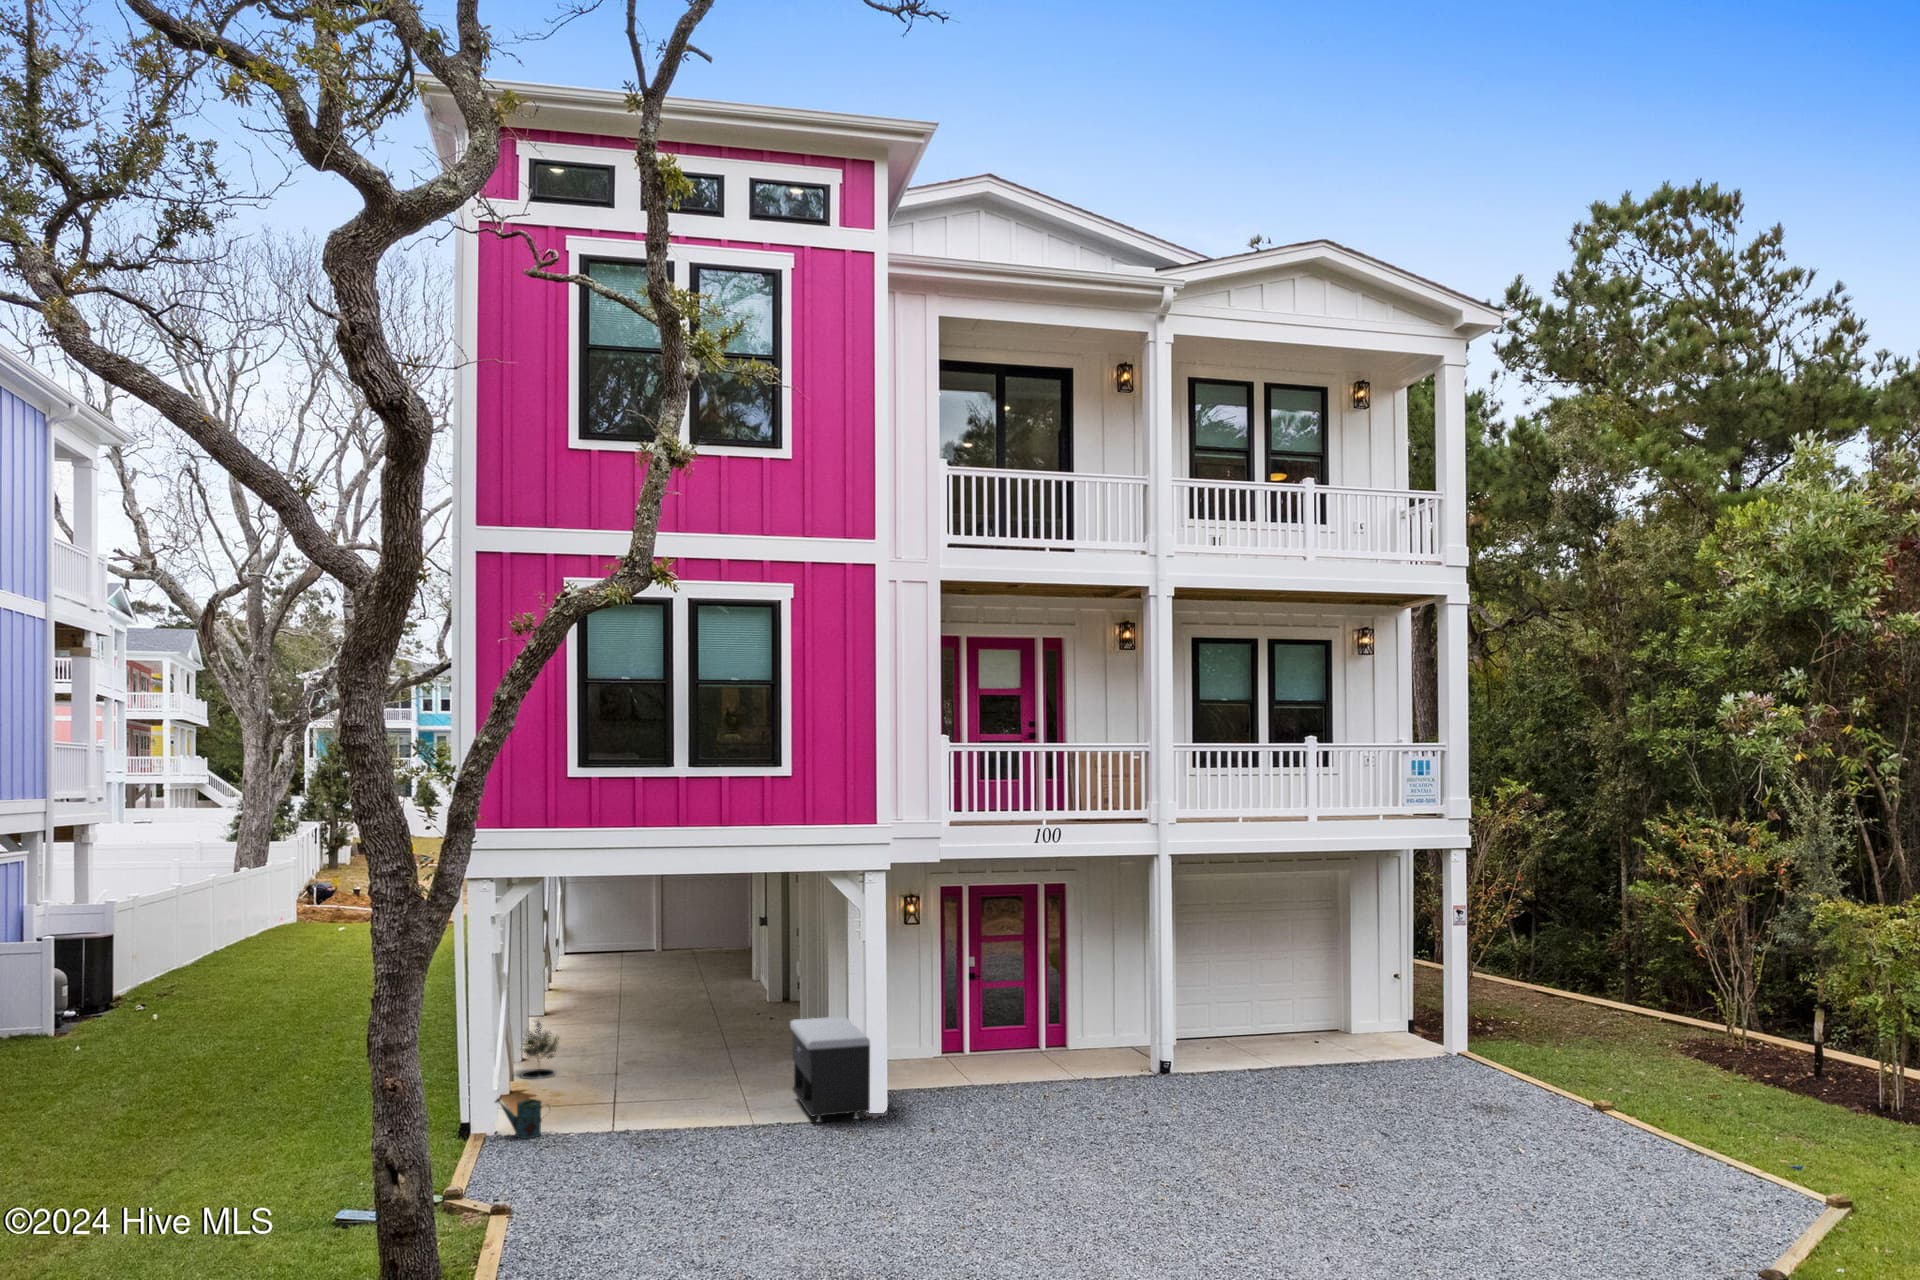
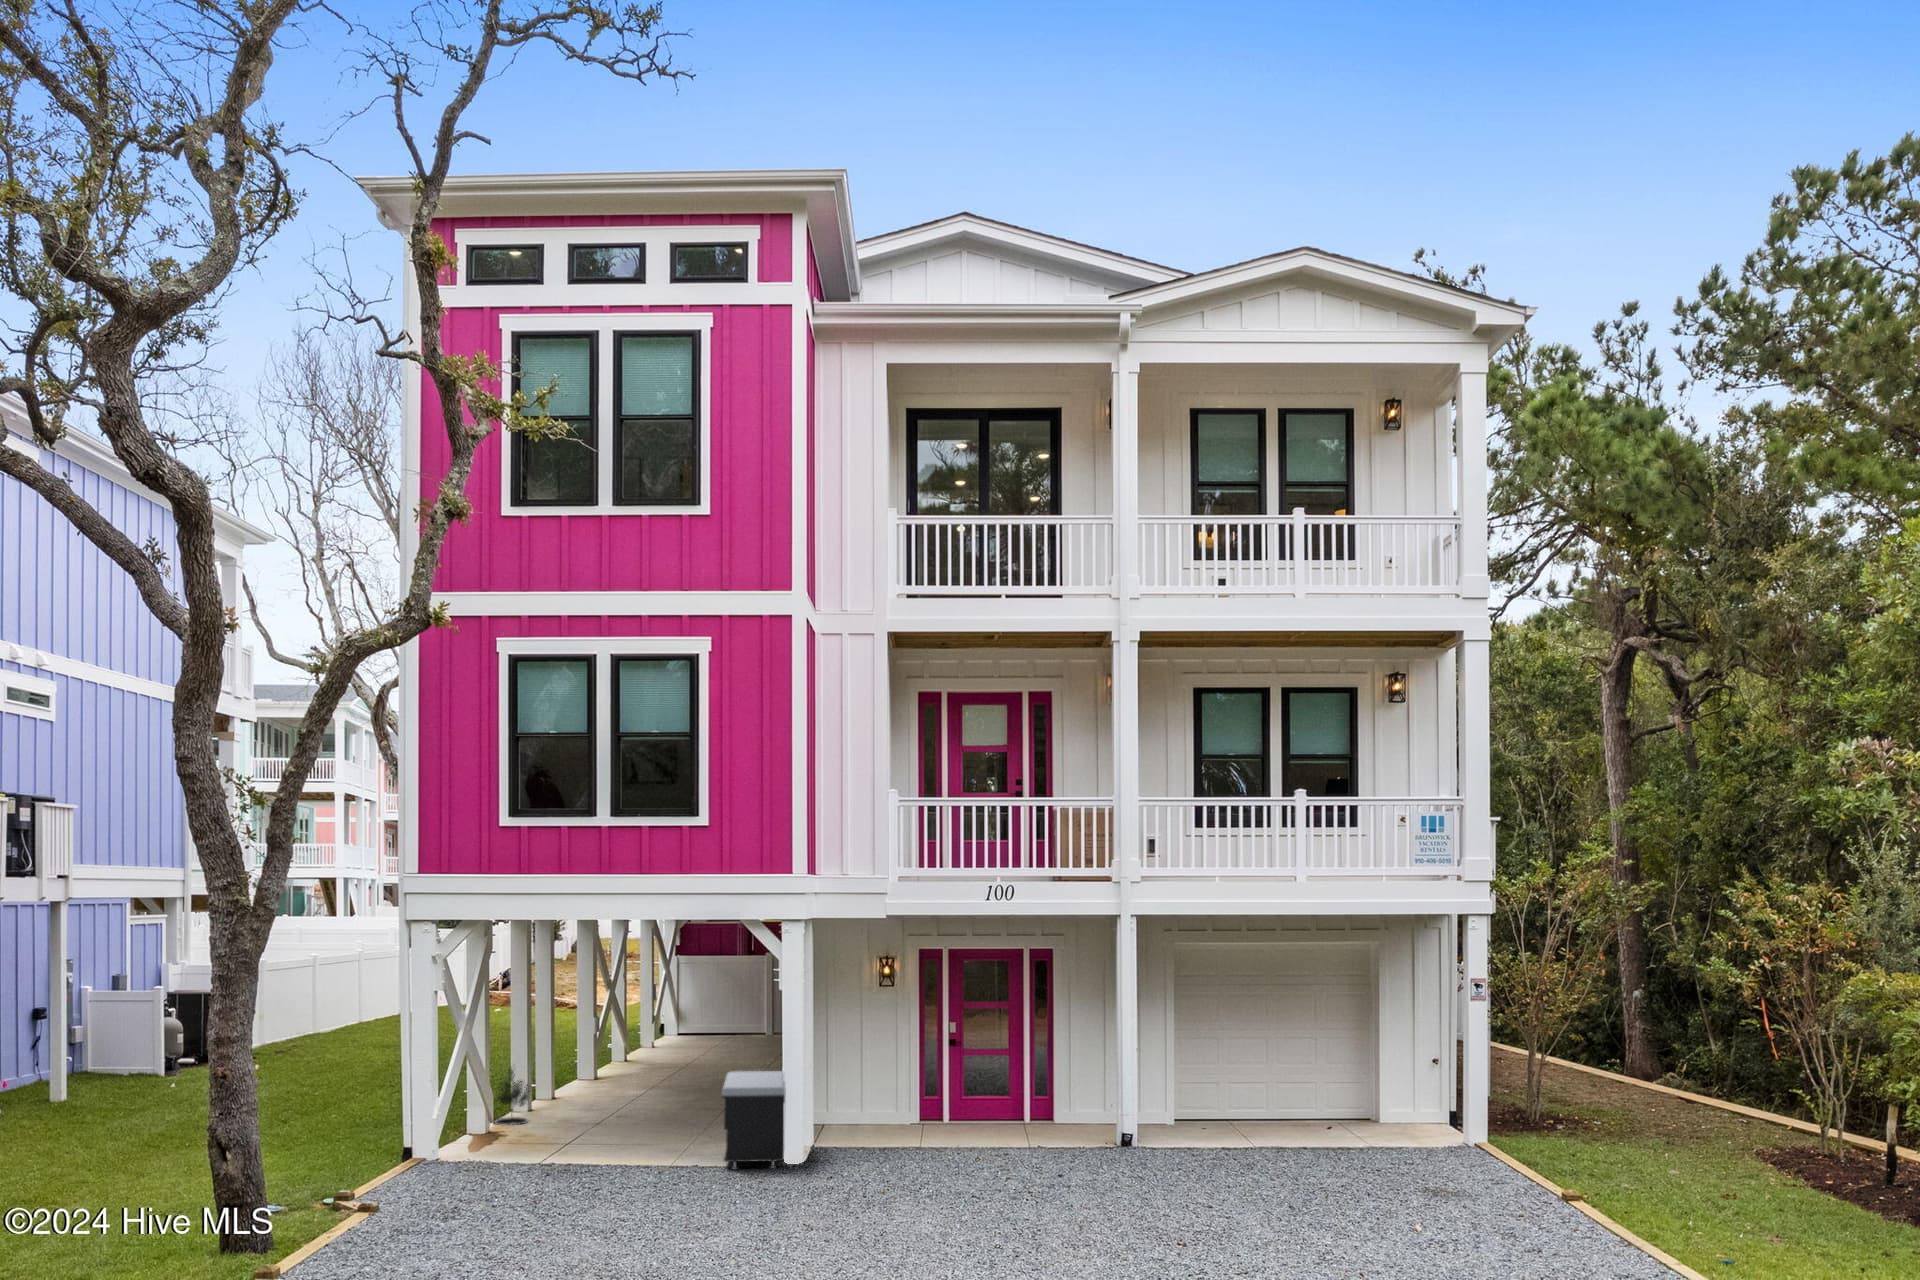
watering can: present [495,1098,544,1138] -> none [433,1127,483,1167]

